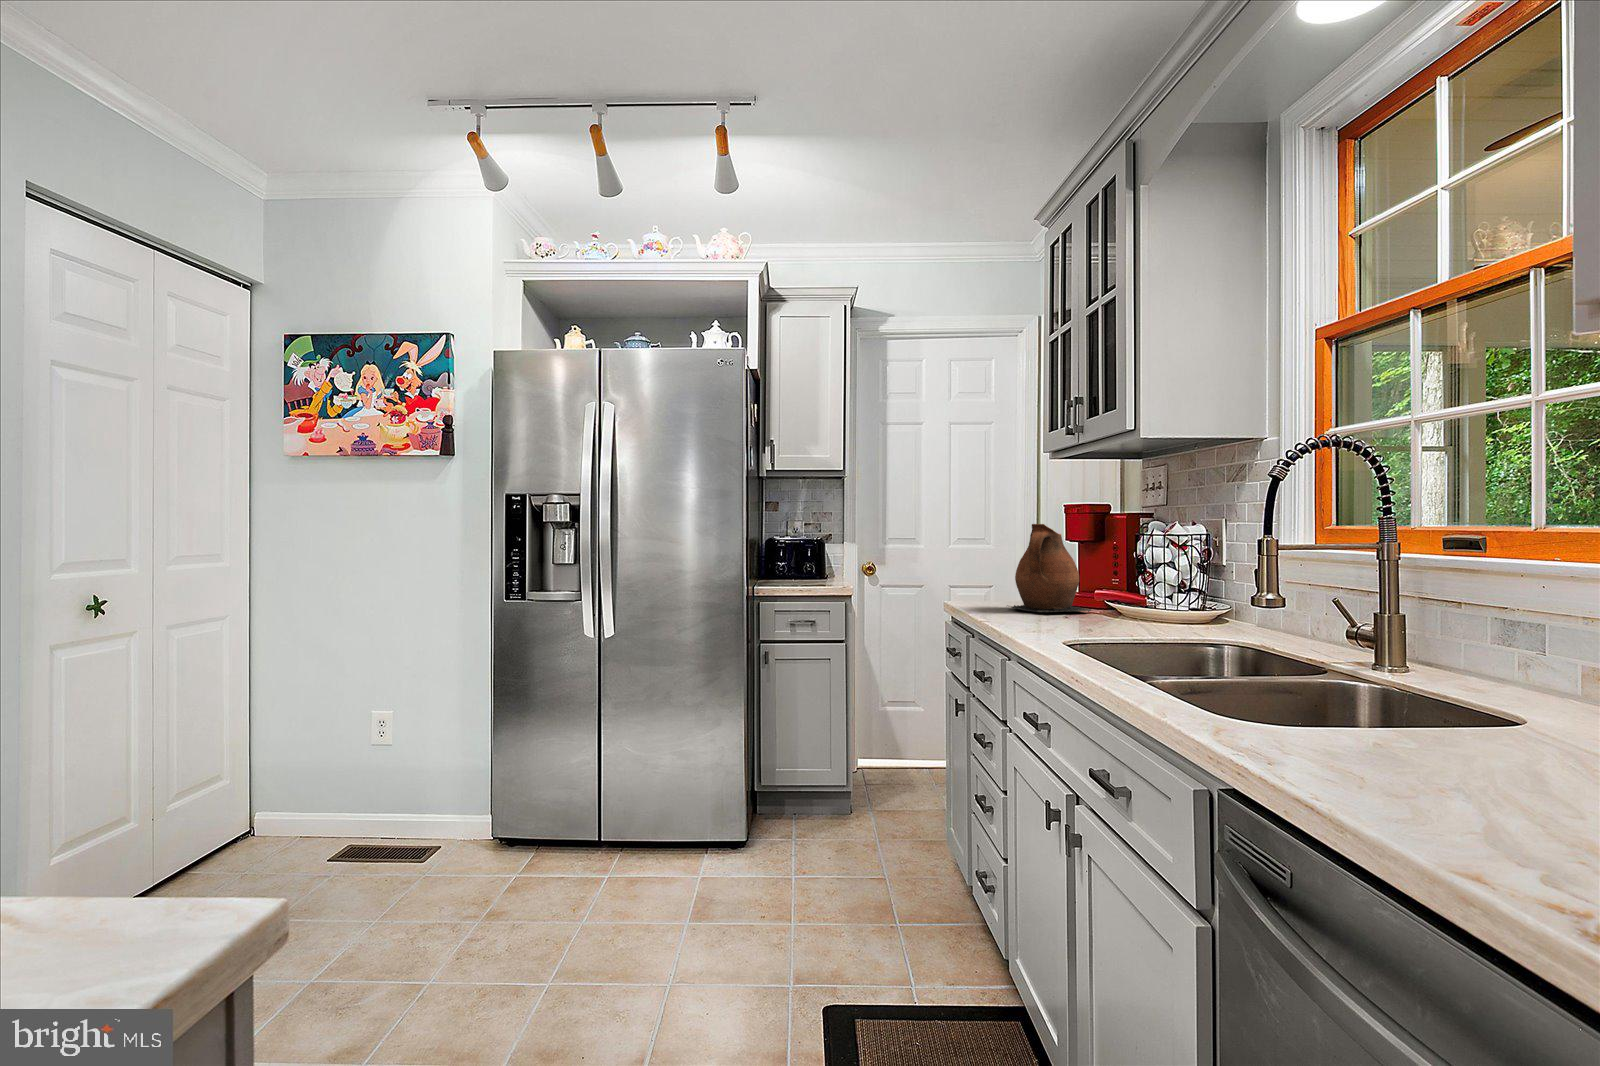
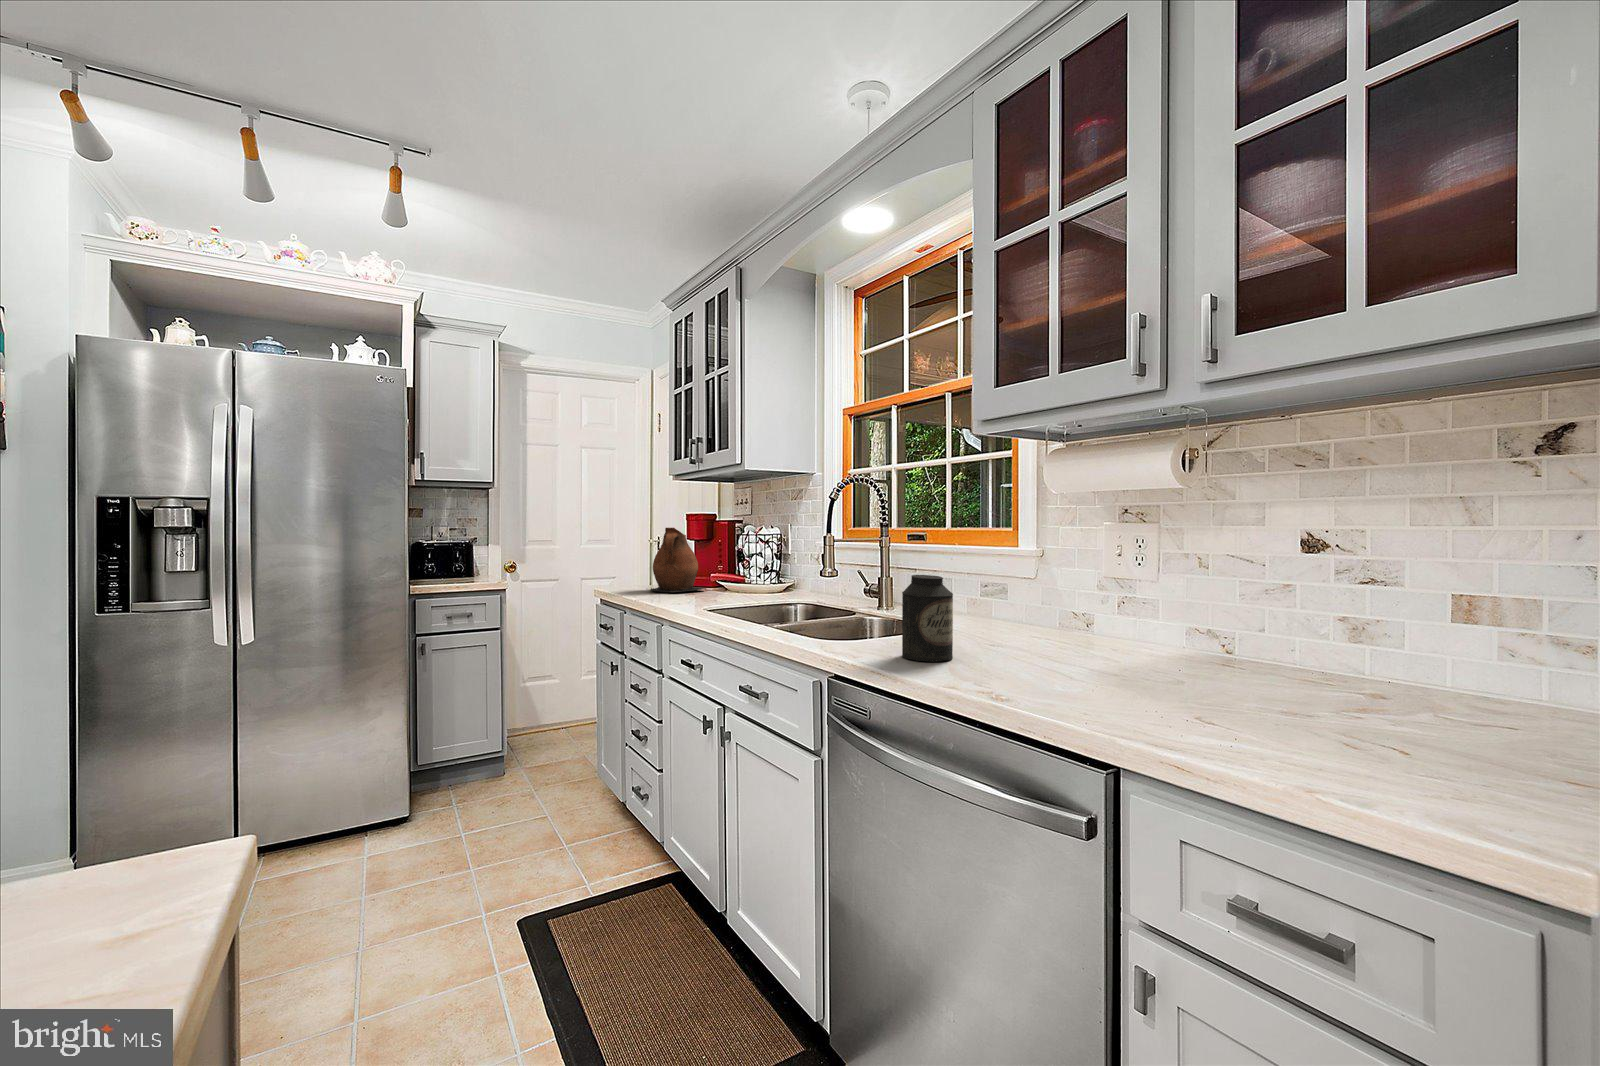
canister: none [1374,604,1491,769] -> present [902,575,953,662]

